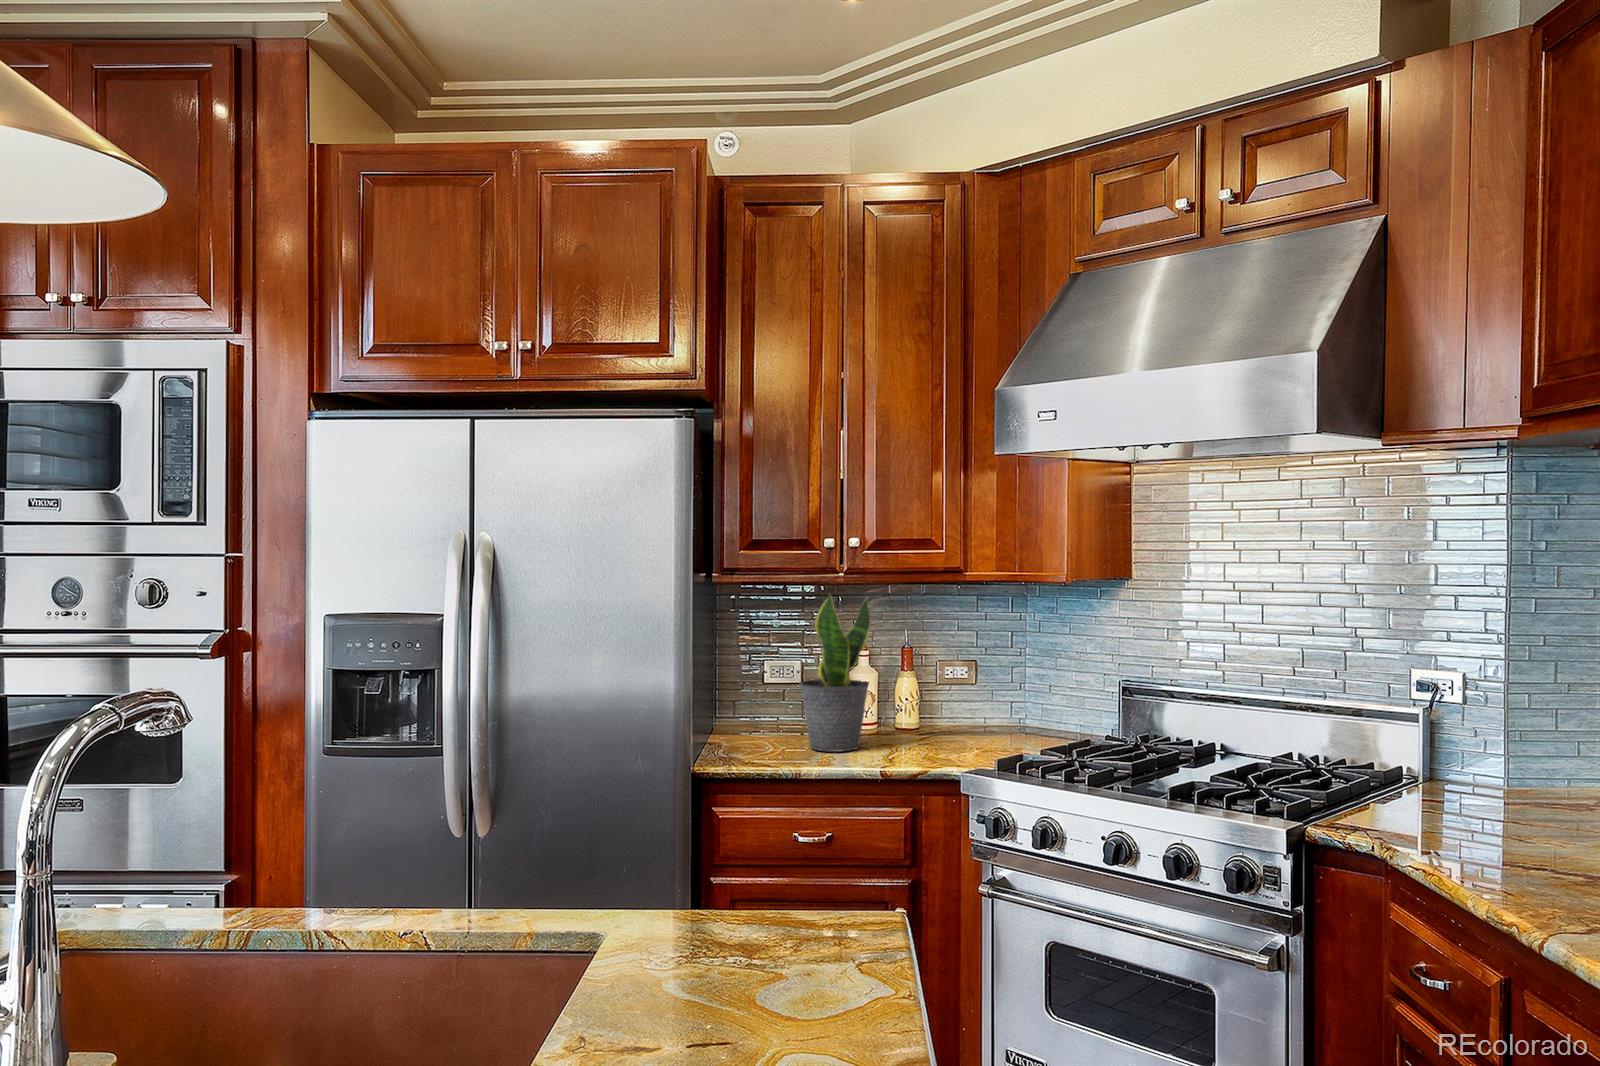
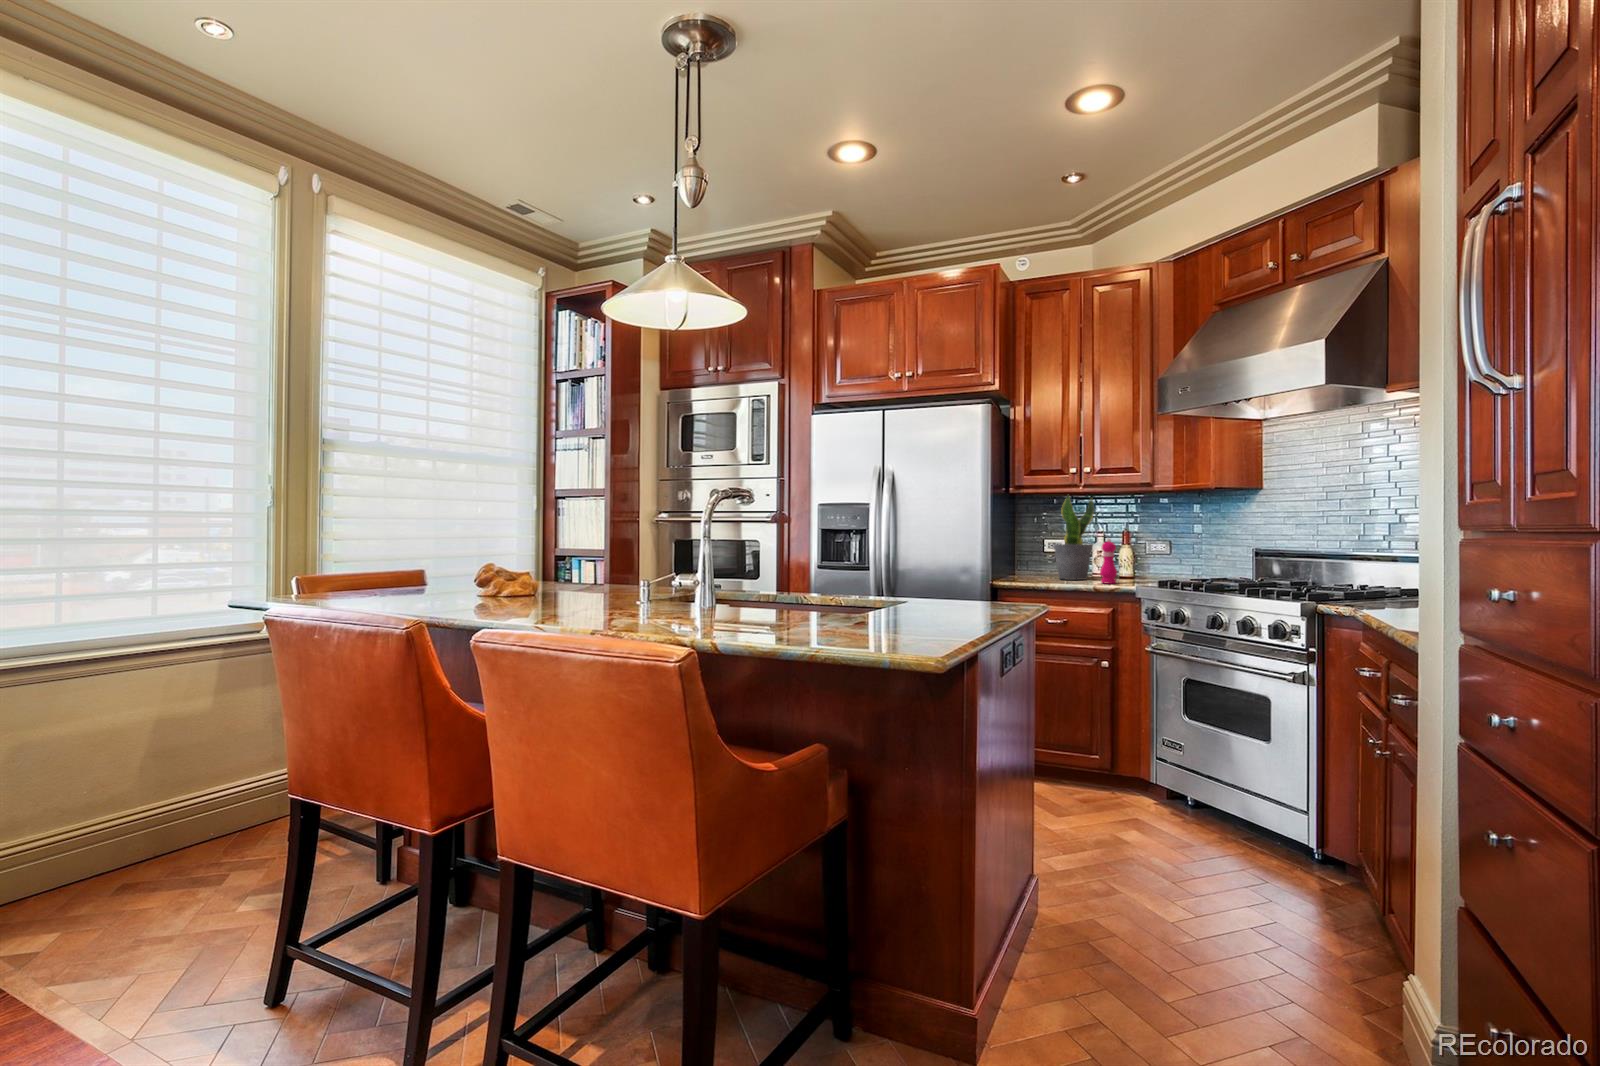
pepper mill: none [892,680,922,766] -> present [1100,538,1117,584]

